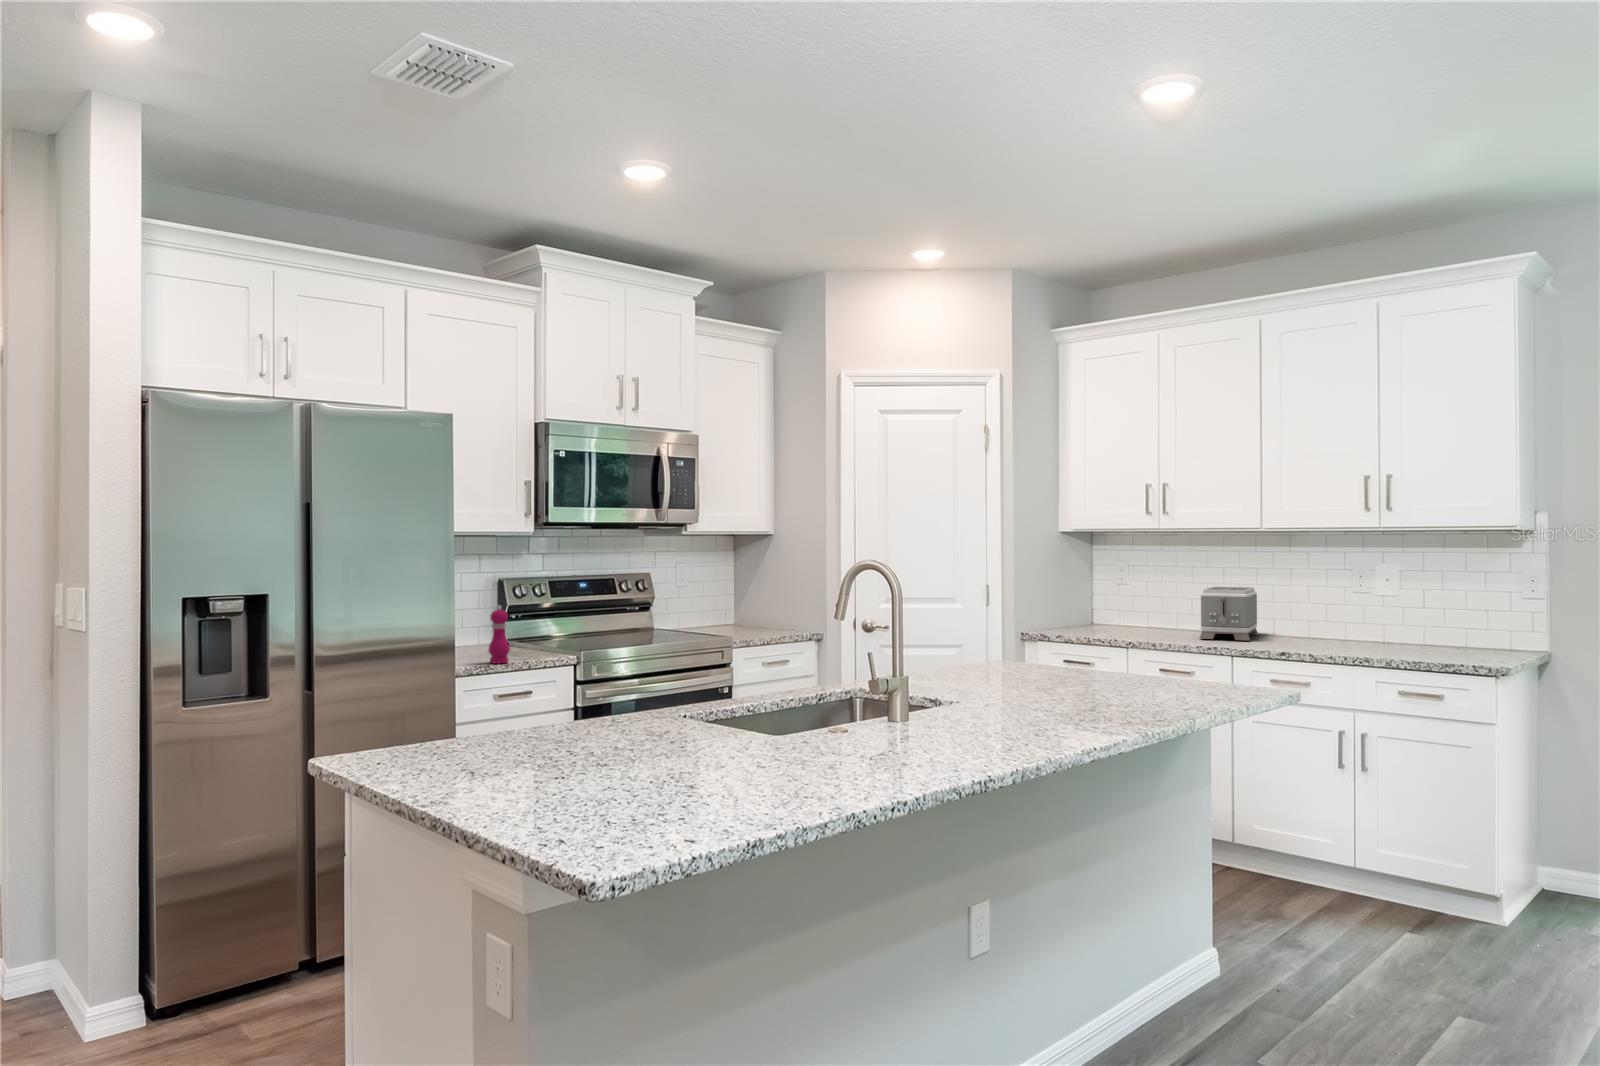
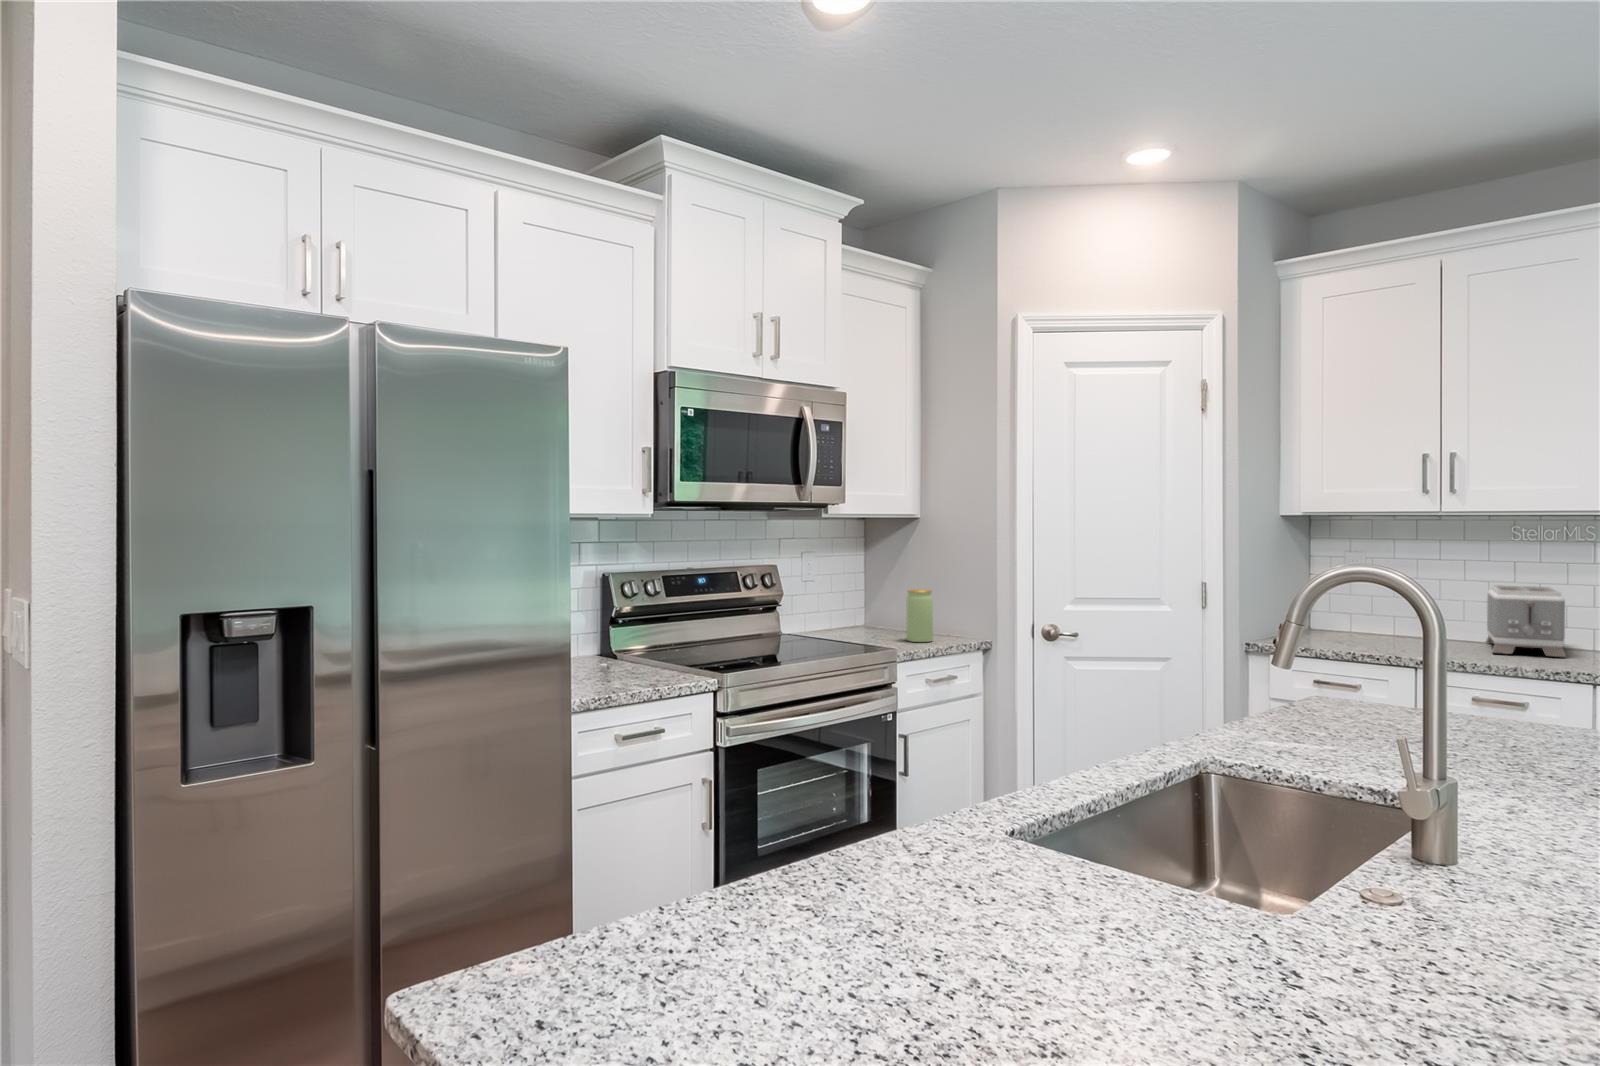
jar: none [750,593,771,635] -> present [906,589,933,642]
pepper mill: present [489,606,510,664] -> none [607,614,635,693]

